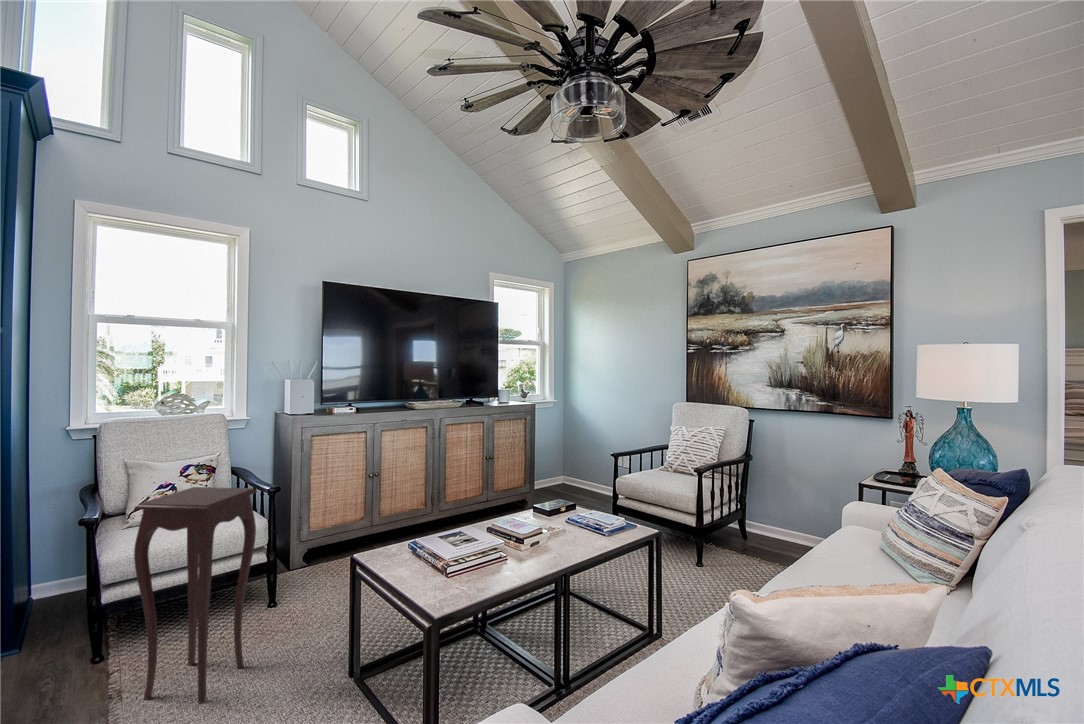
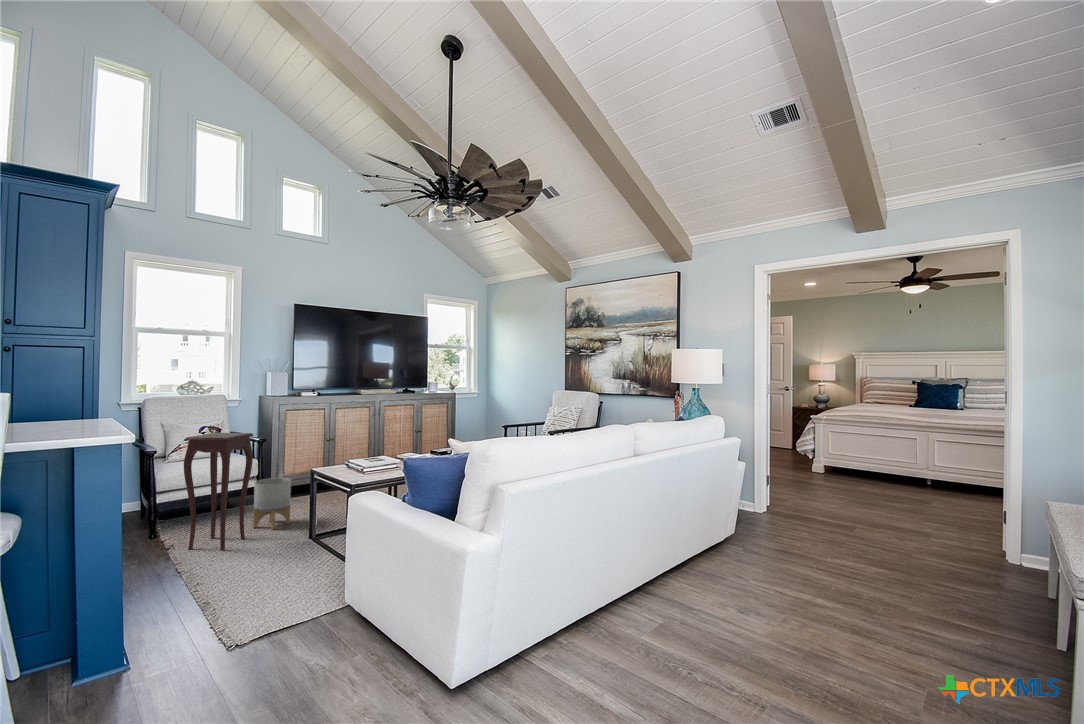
planter: none [260,549,318,641] -> present [253,478,291,530]

